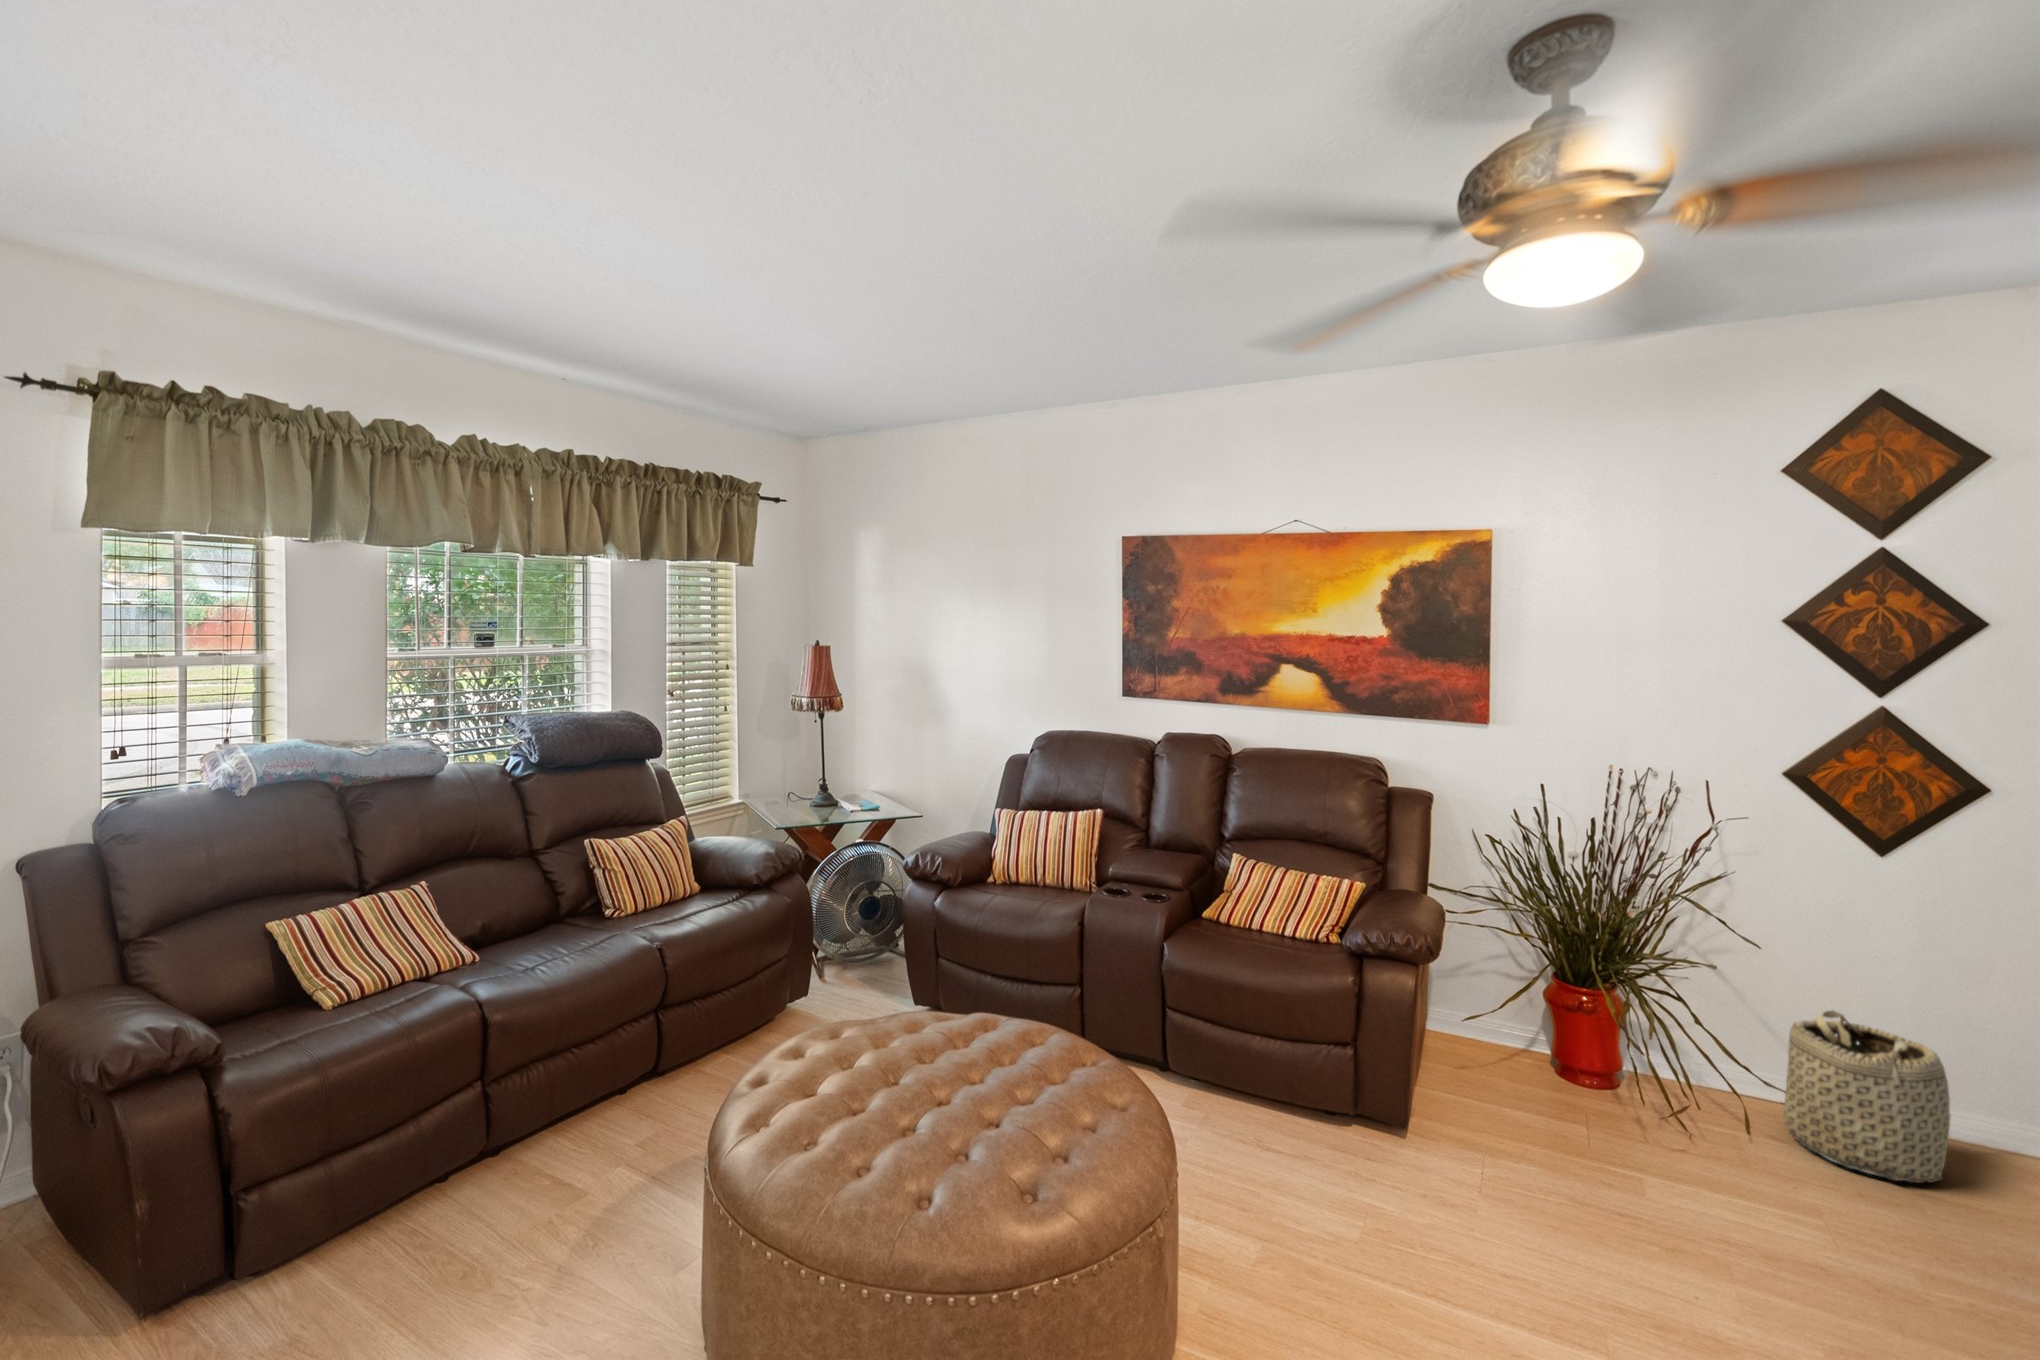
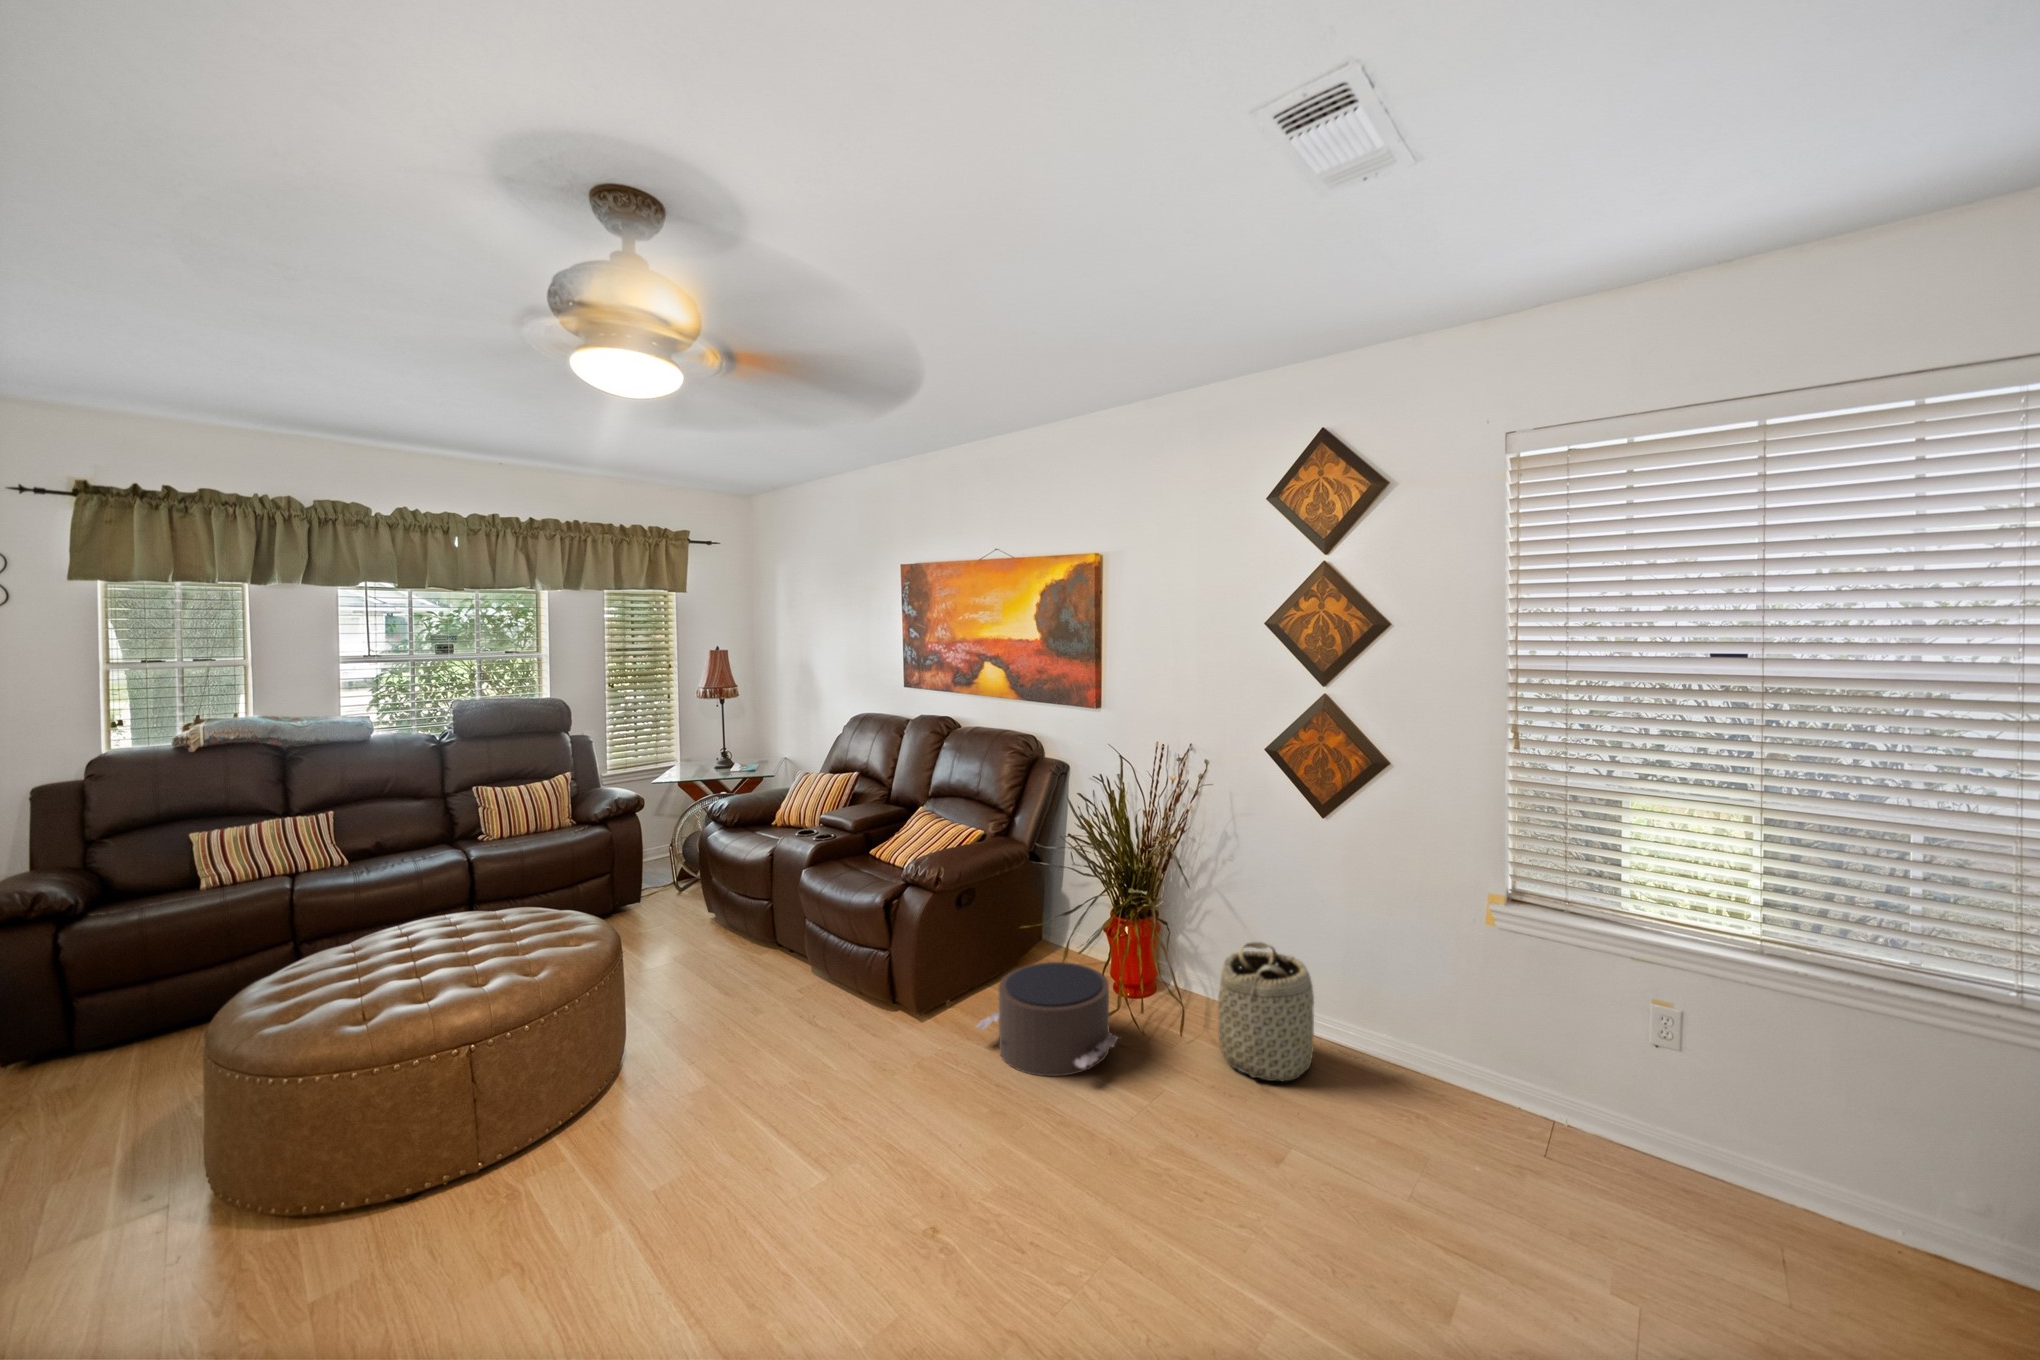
pouf: none [1499,1044,1724,1198] -> present [976,962,1118,1076]

